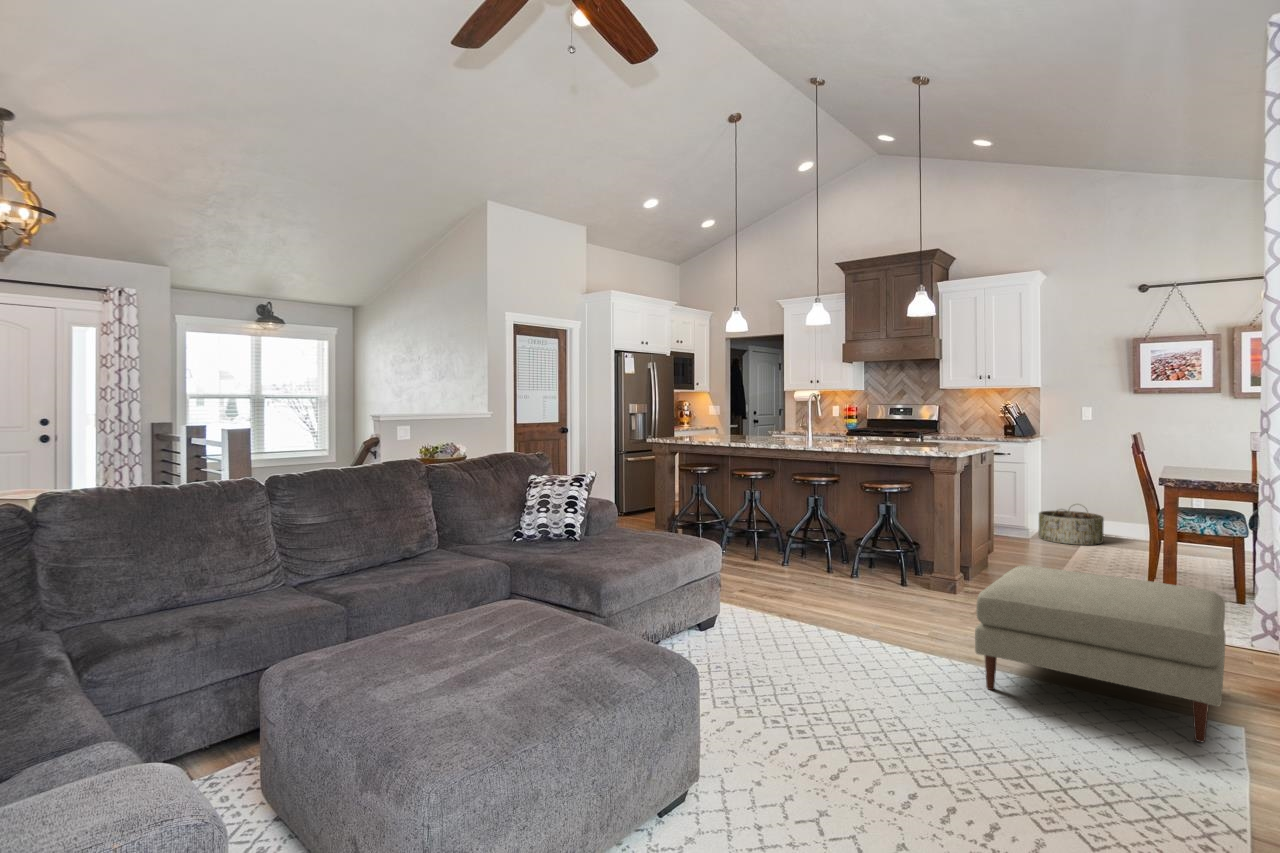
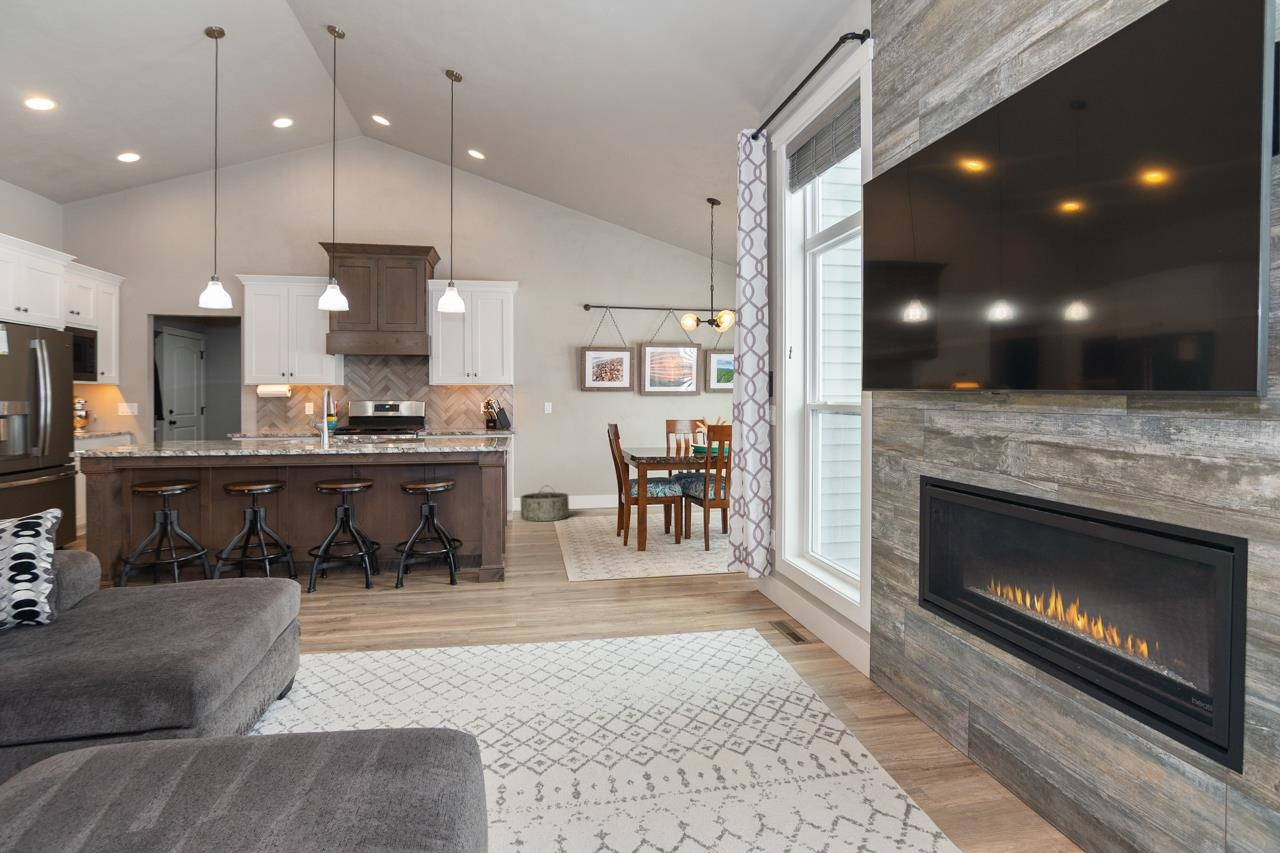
ottoman: present [975,566,1226,742] -> none [590,537,766,659]

